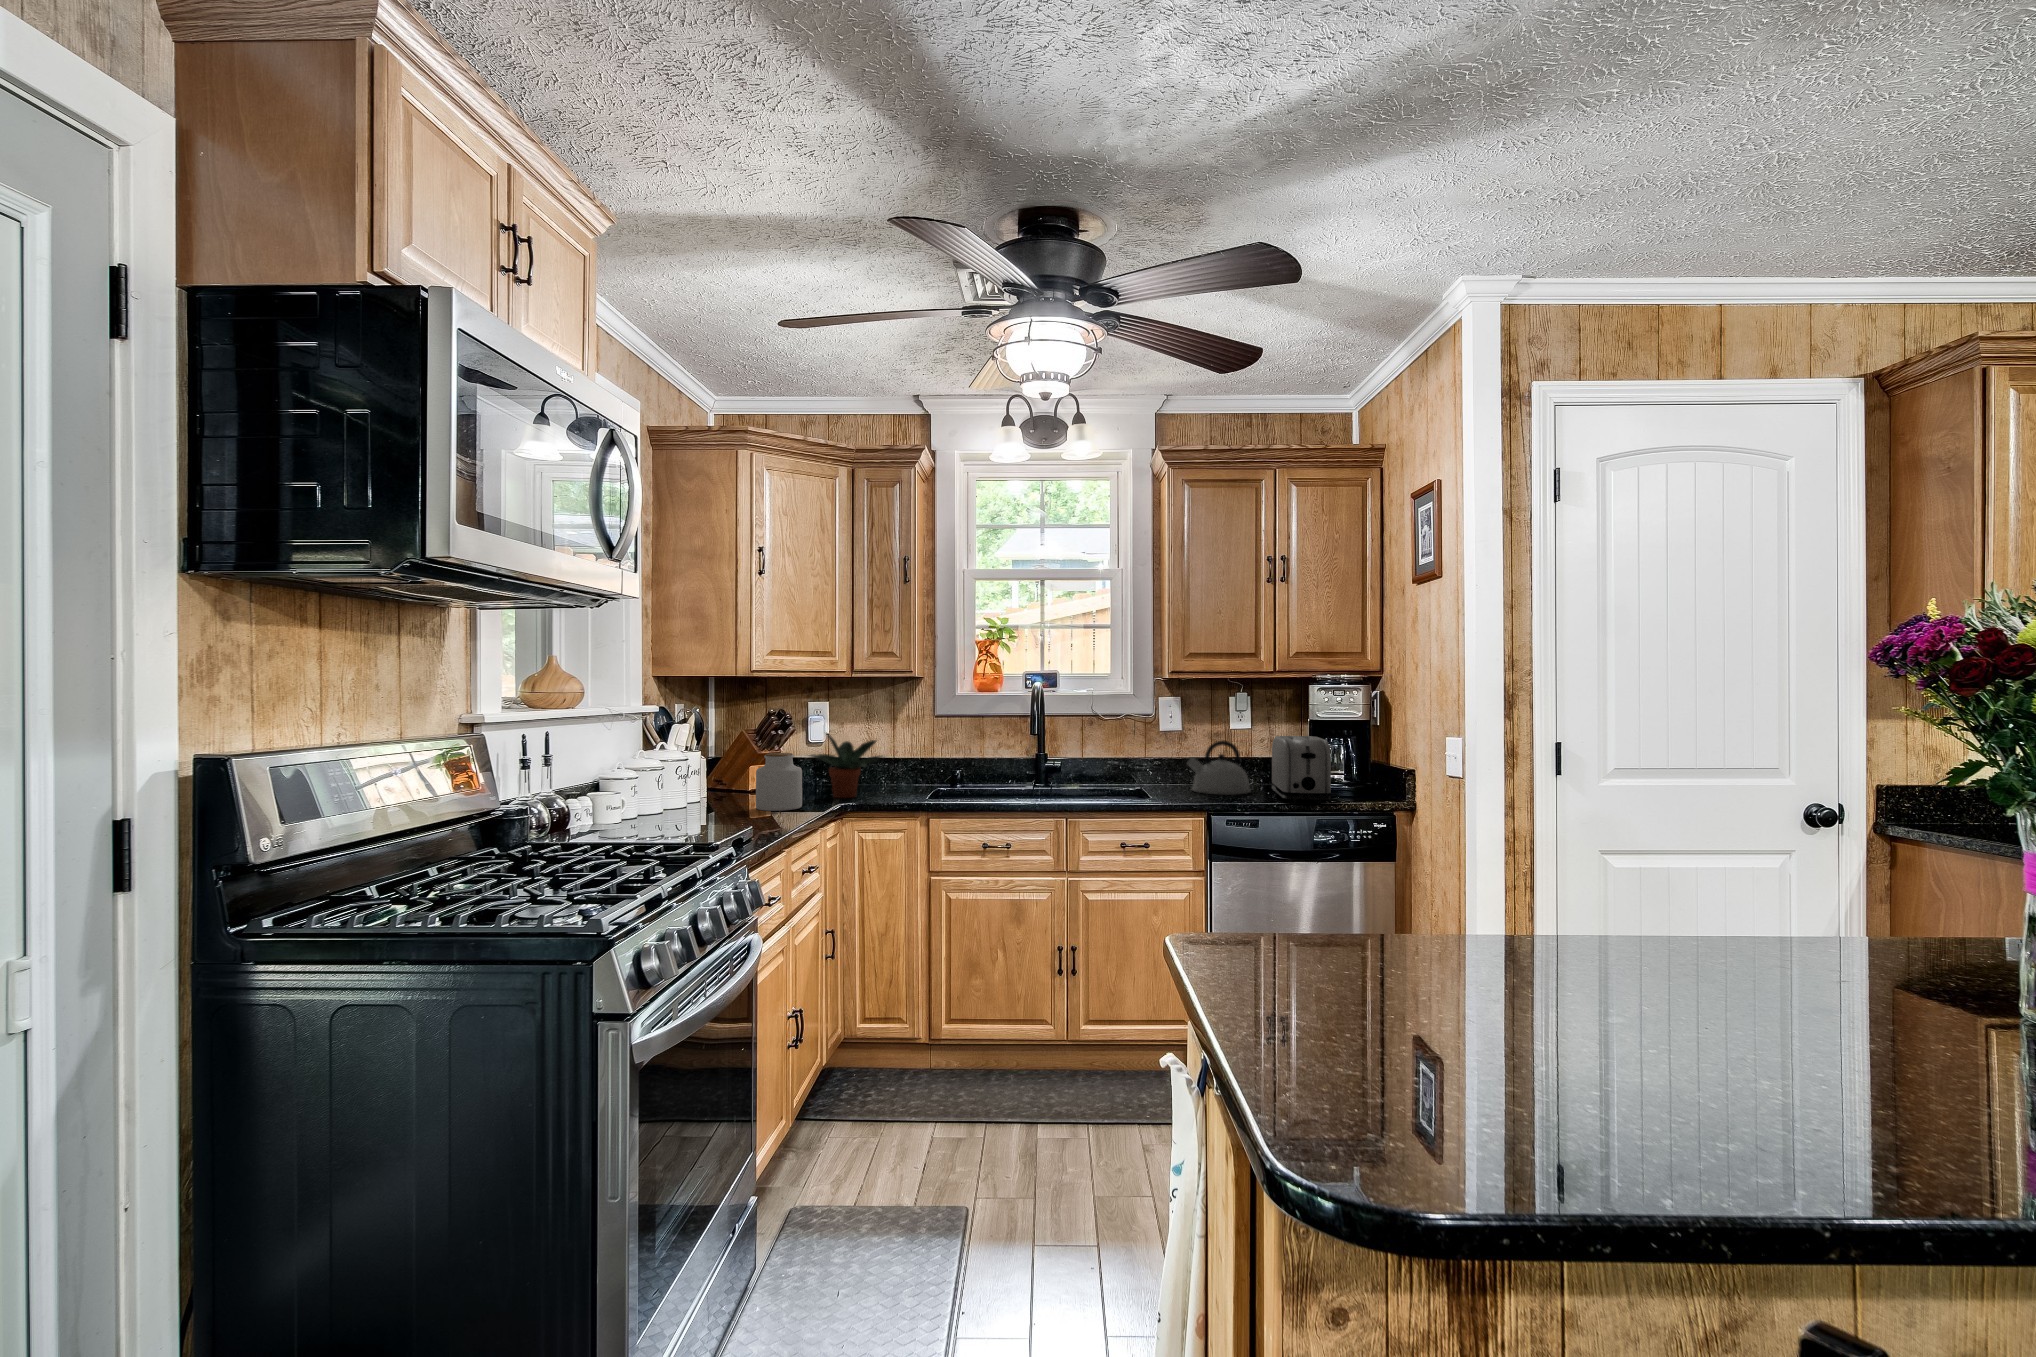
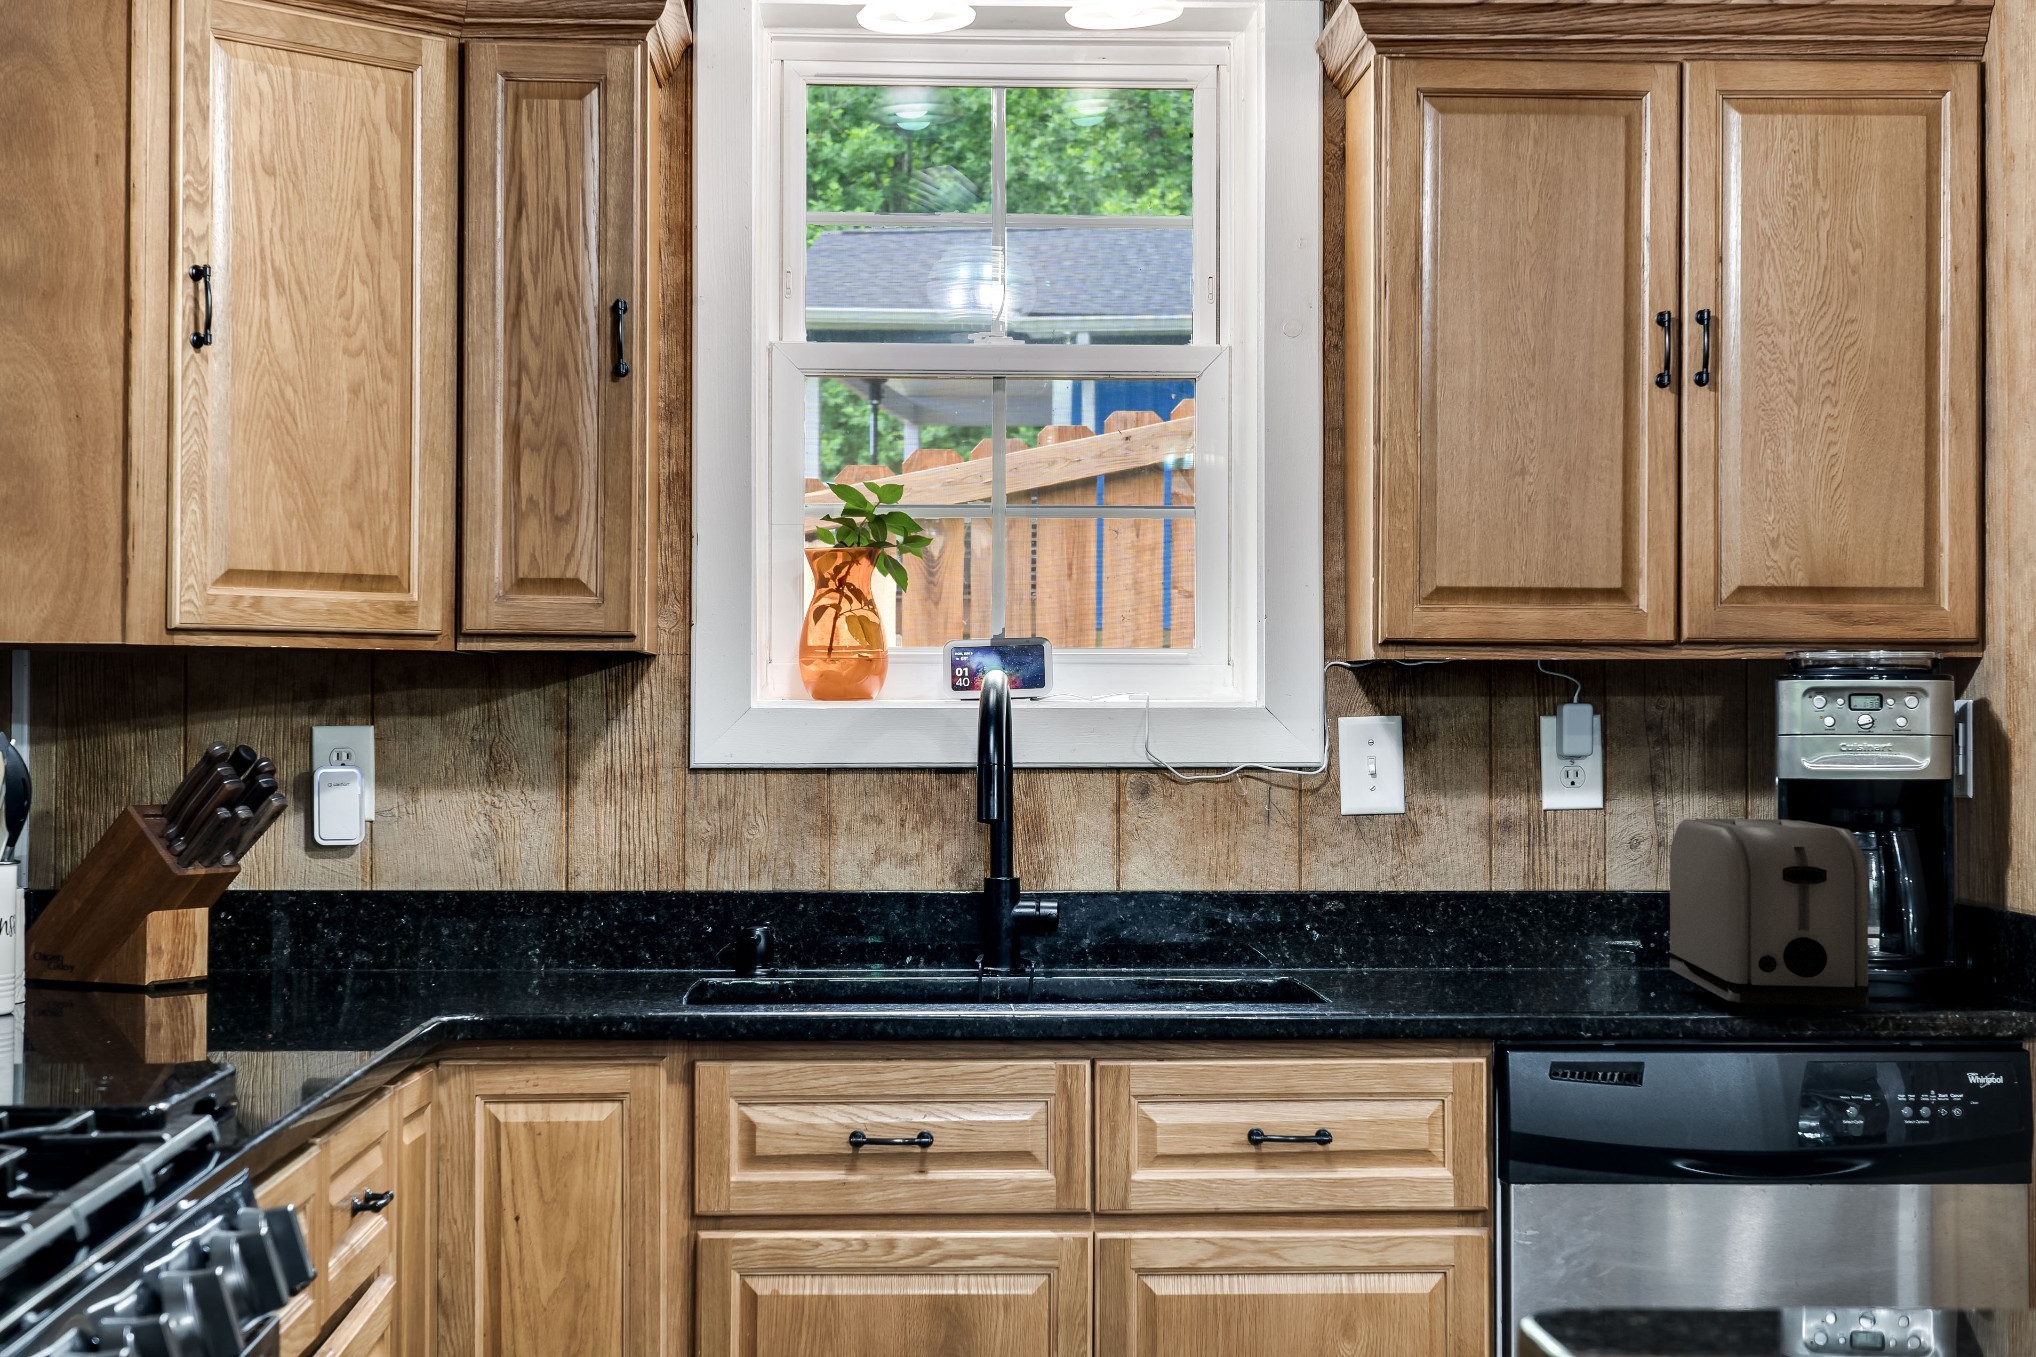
potted plant: present [811,732,884,798] -> none [336,804,567,1000]
kettle: present [1187,741,1251,795] -> none [1420,833,1602,986]
jar: present [756,753,802,811] -> none [135,865,285,1045]

